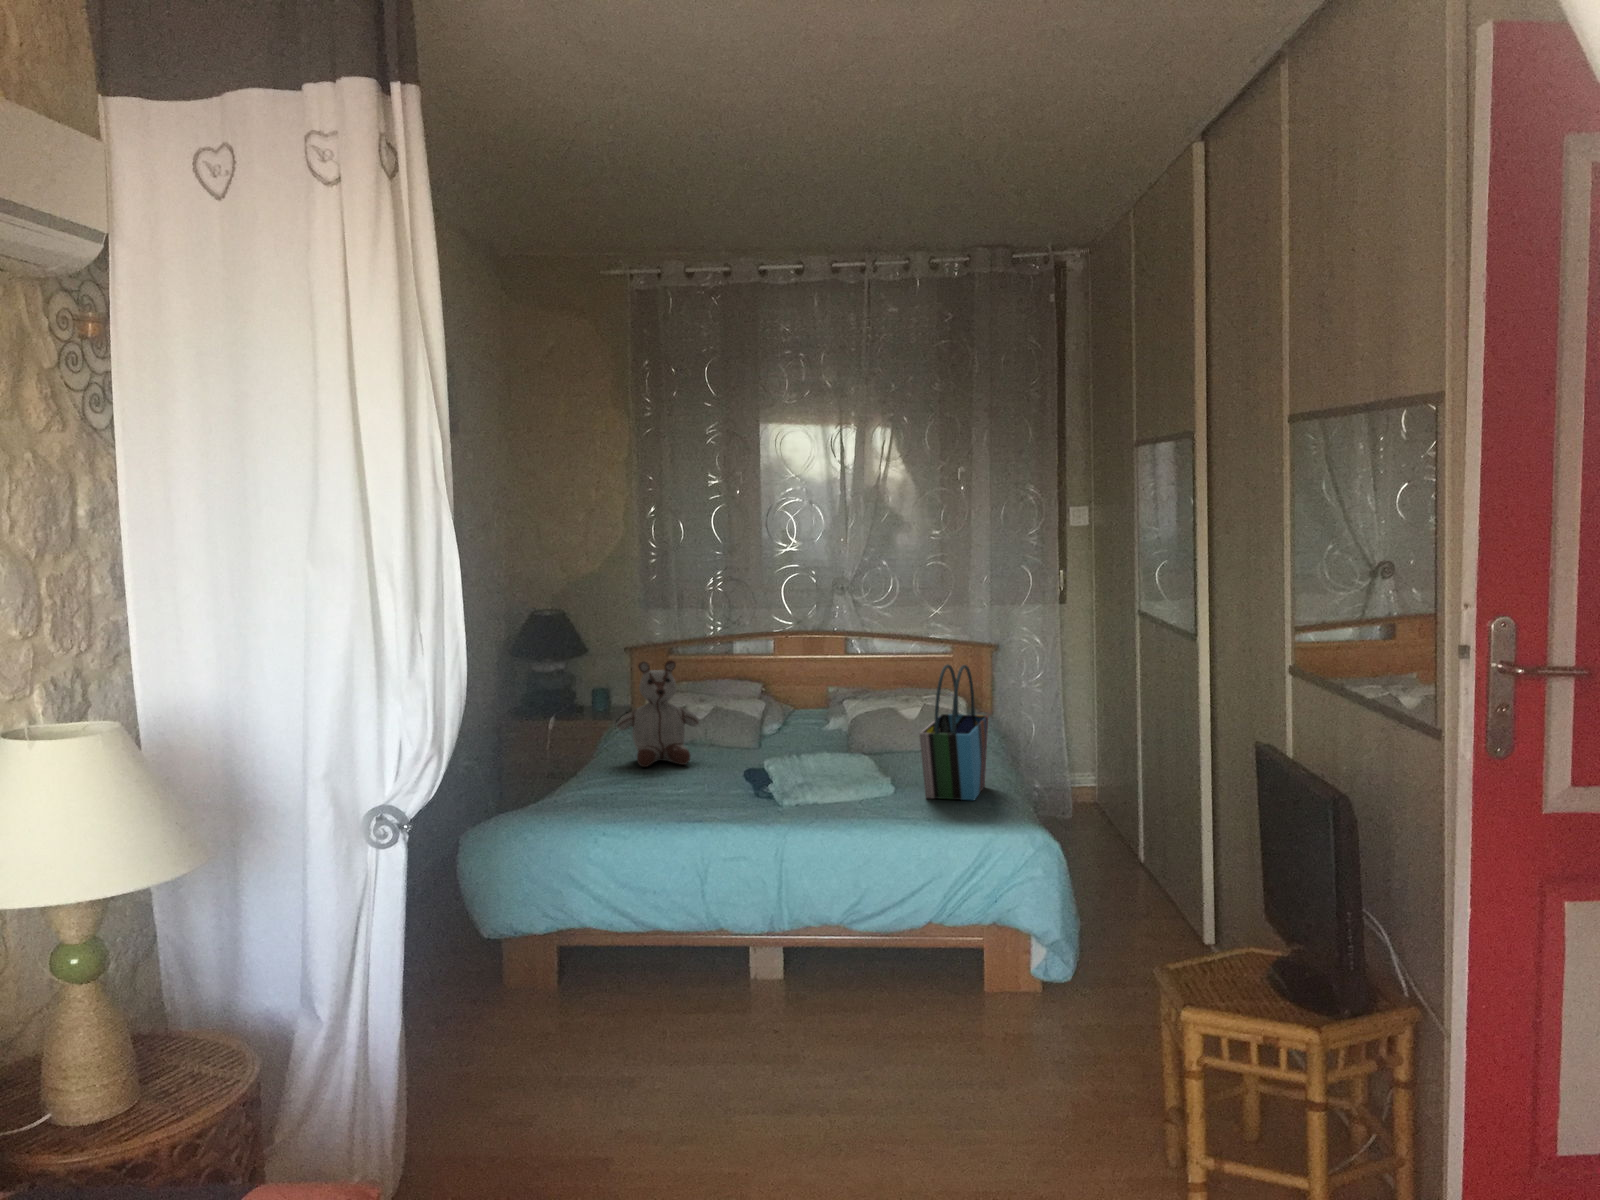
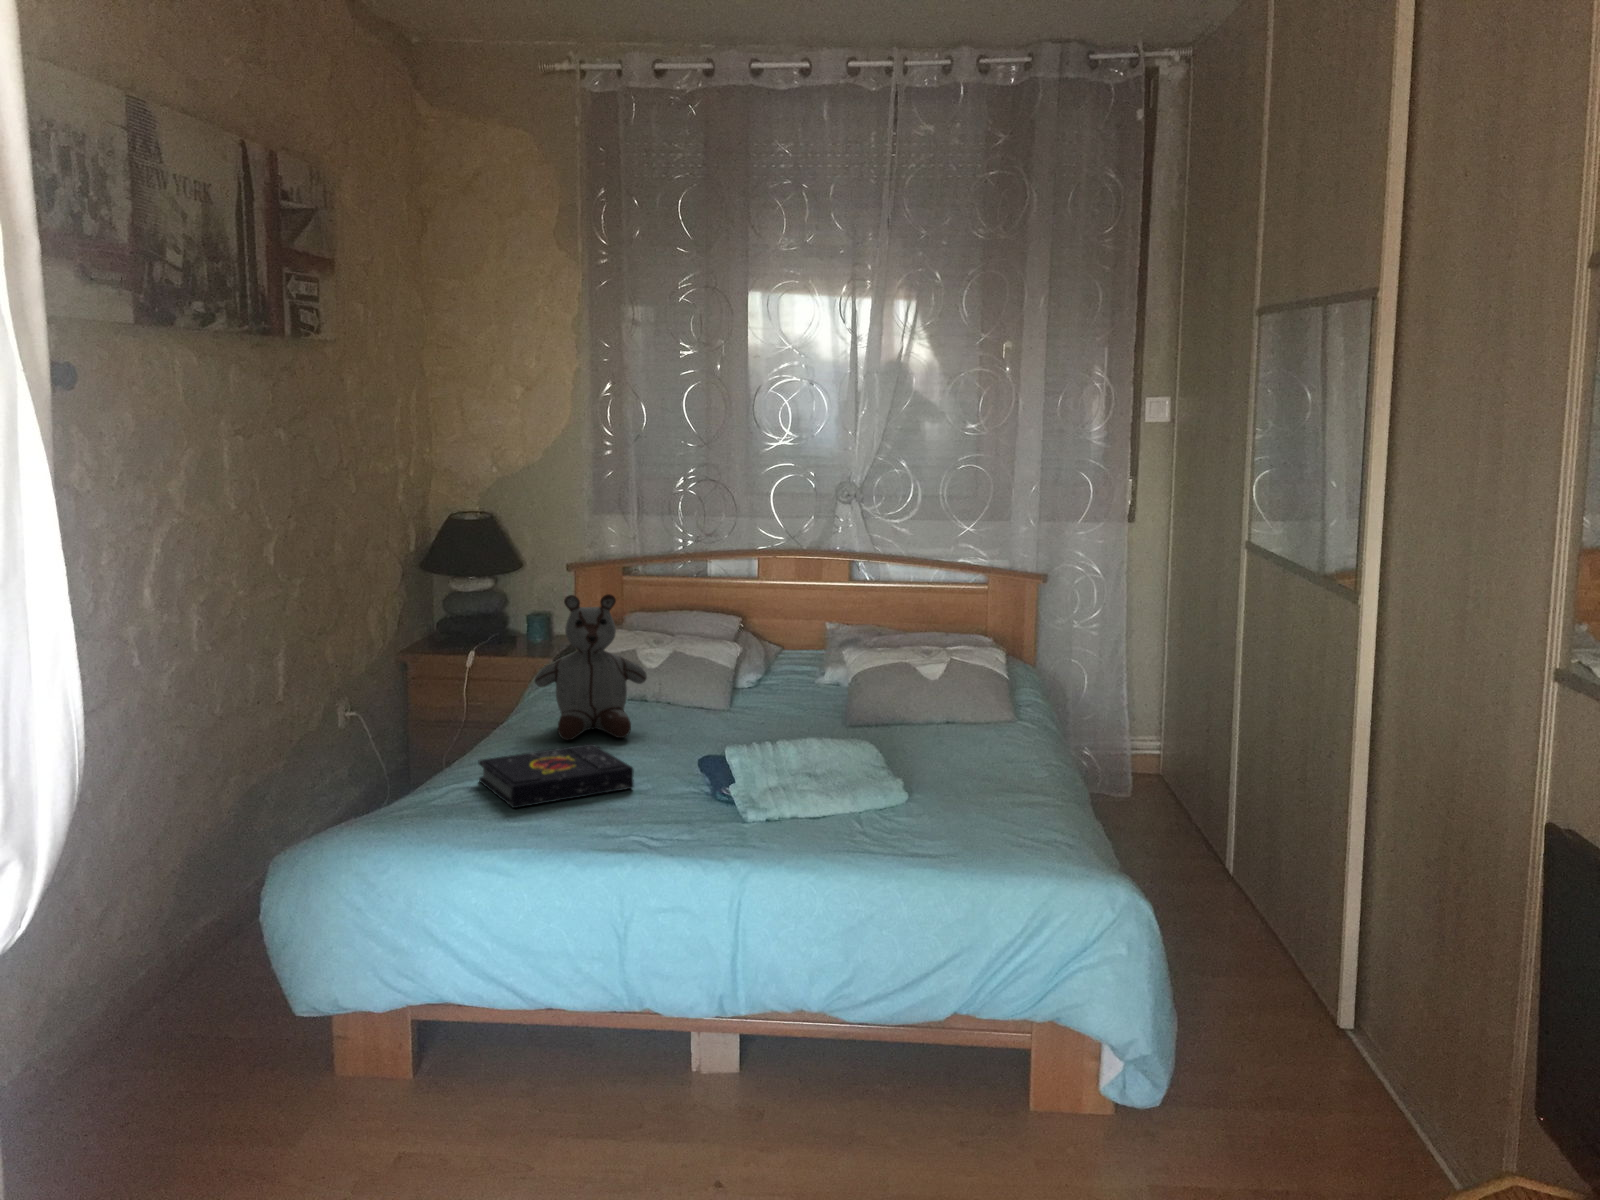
tote bag: present [919,665,988,800] -> none [947,623,1044,823]
book: none [589,764,700,803] -> present [479,744,634,808]

